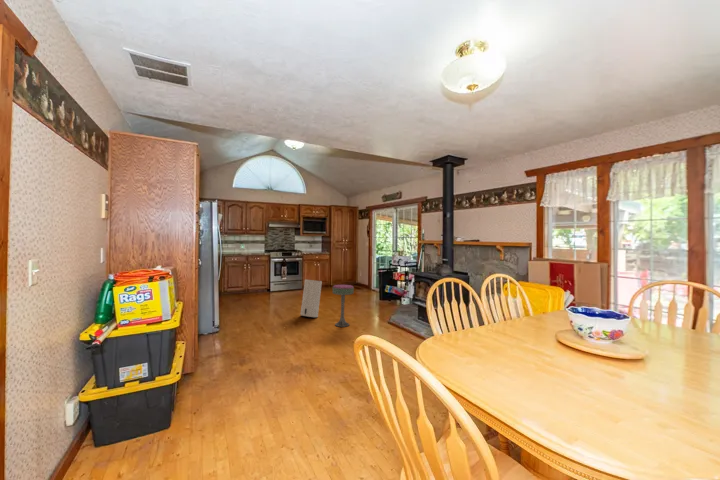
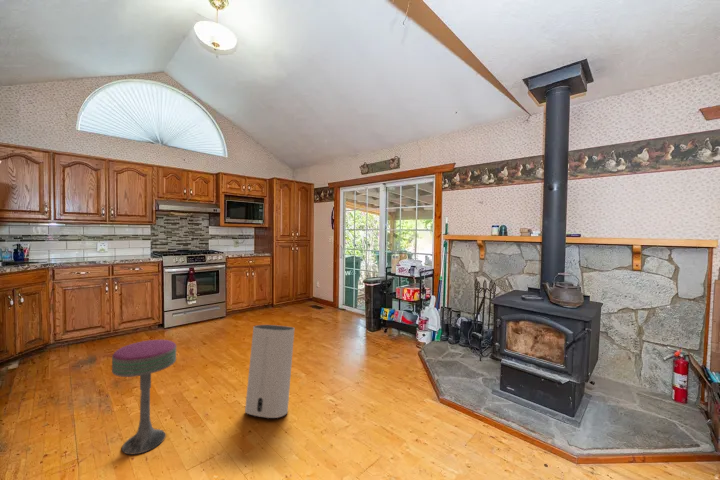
bar stool: present [333,285,354,327] -> present [112,340,176,454]

